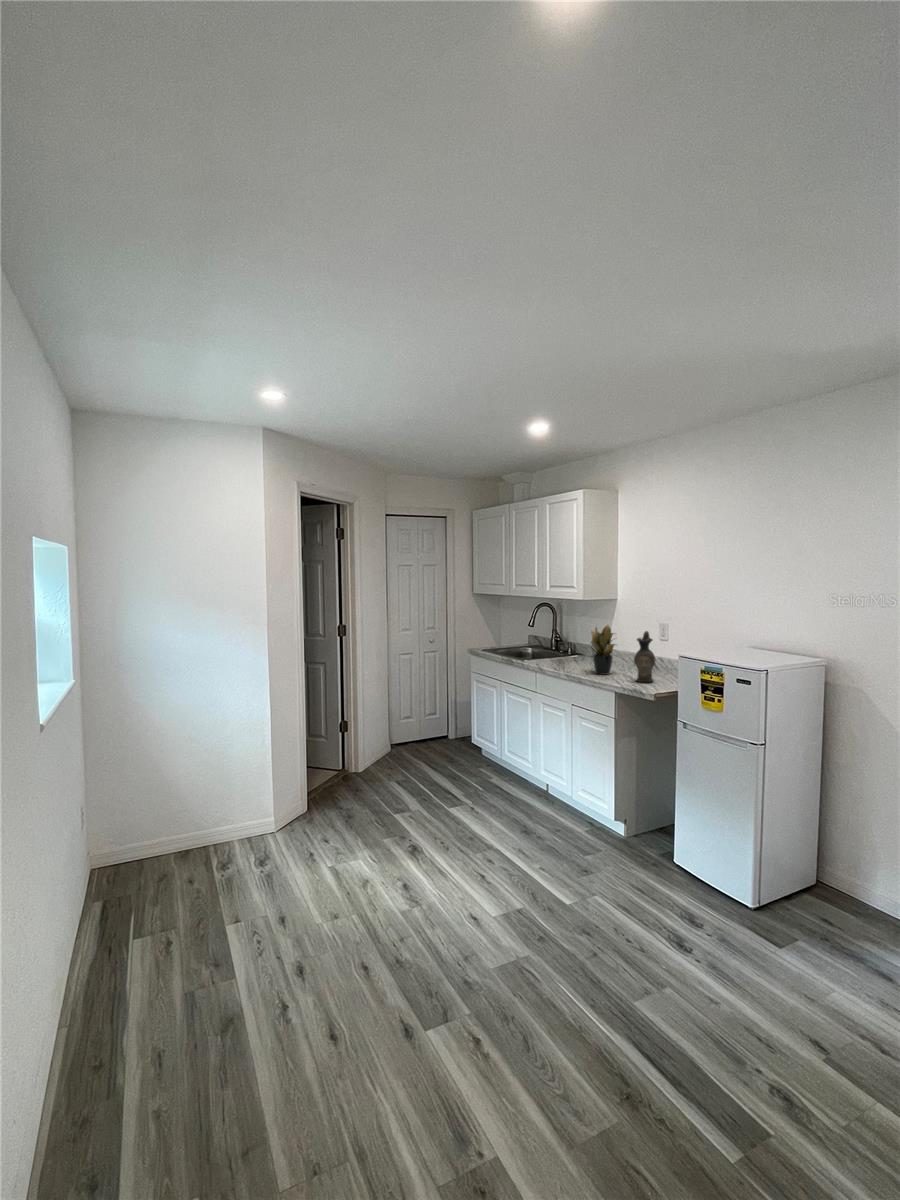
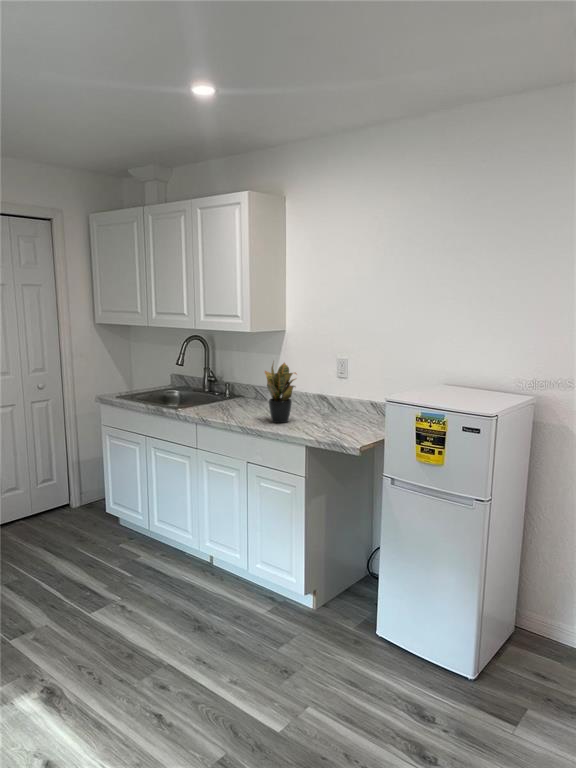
ceramic pitcher: present [634,631,656,682] -> none [323,370,348,431]

